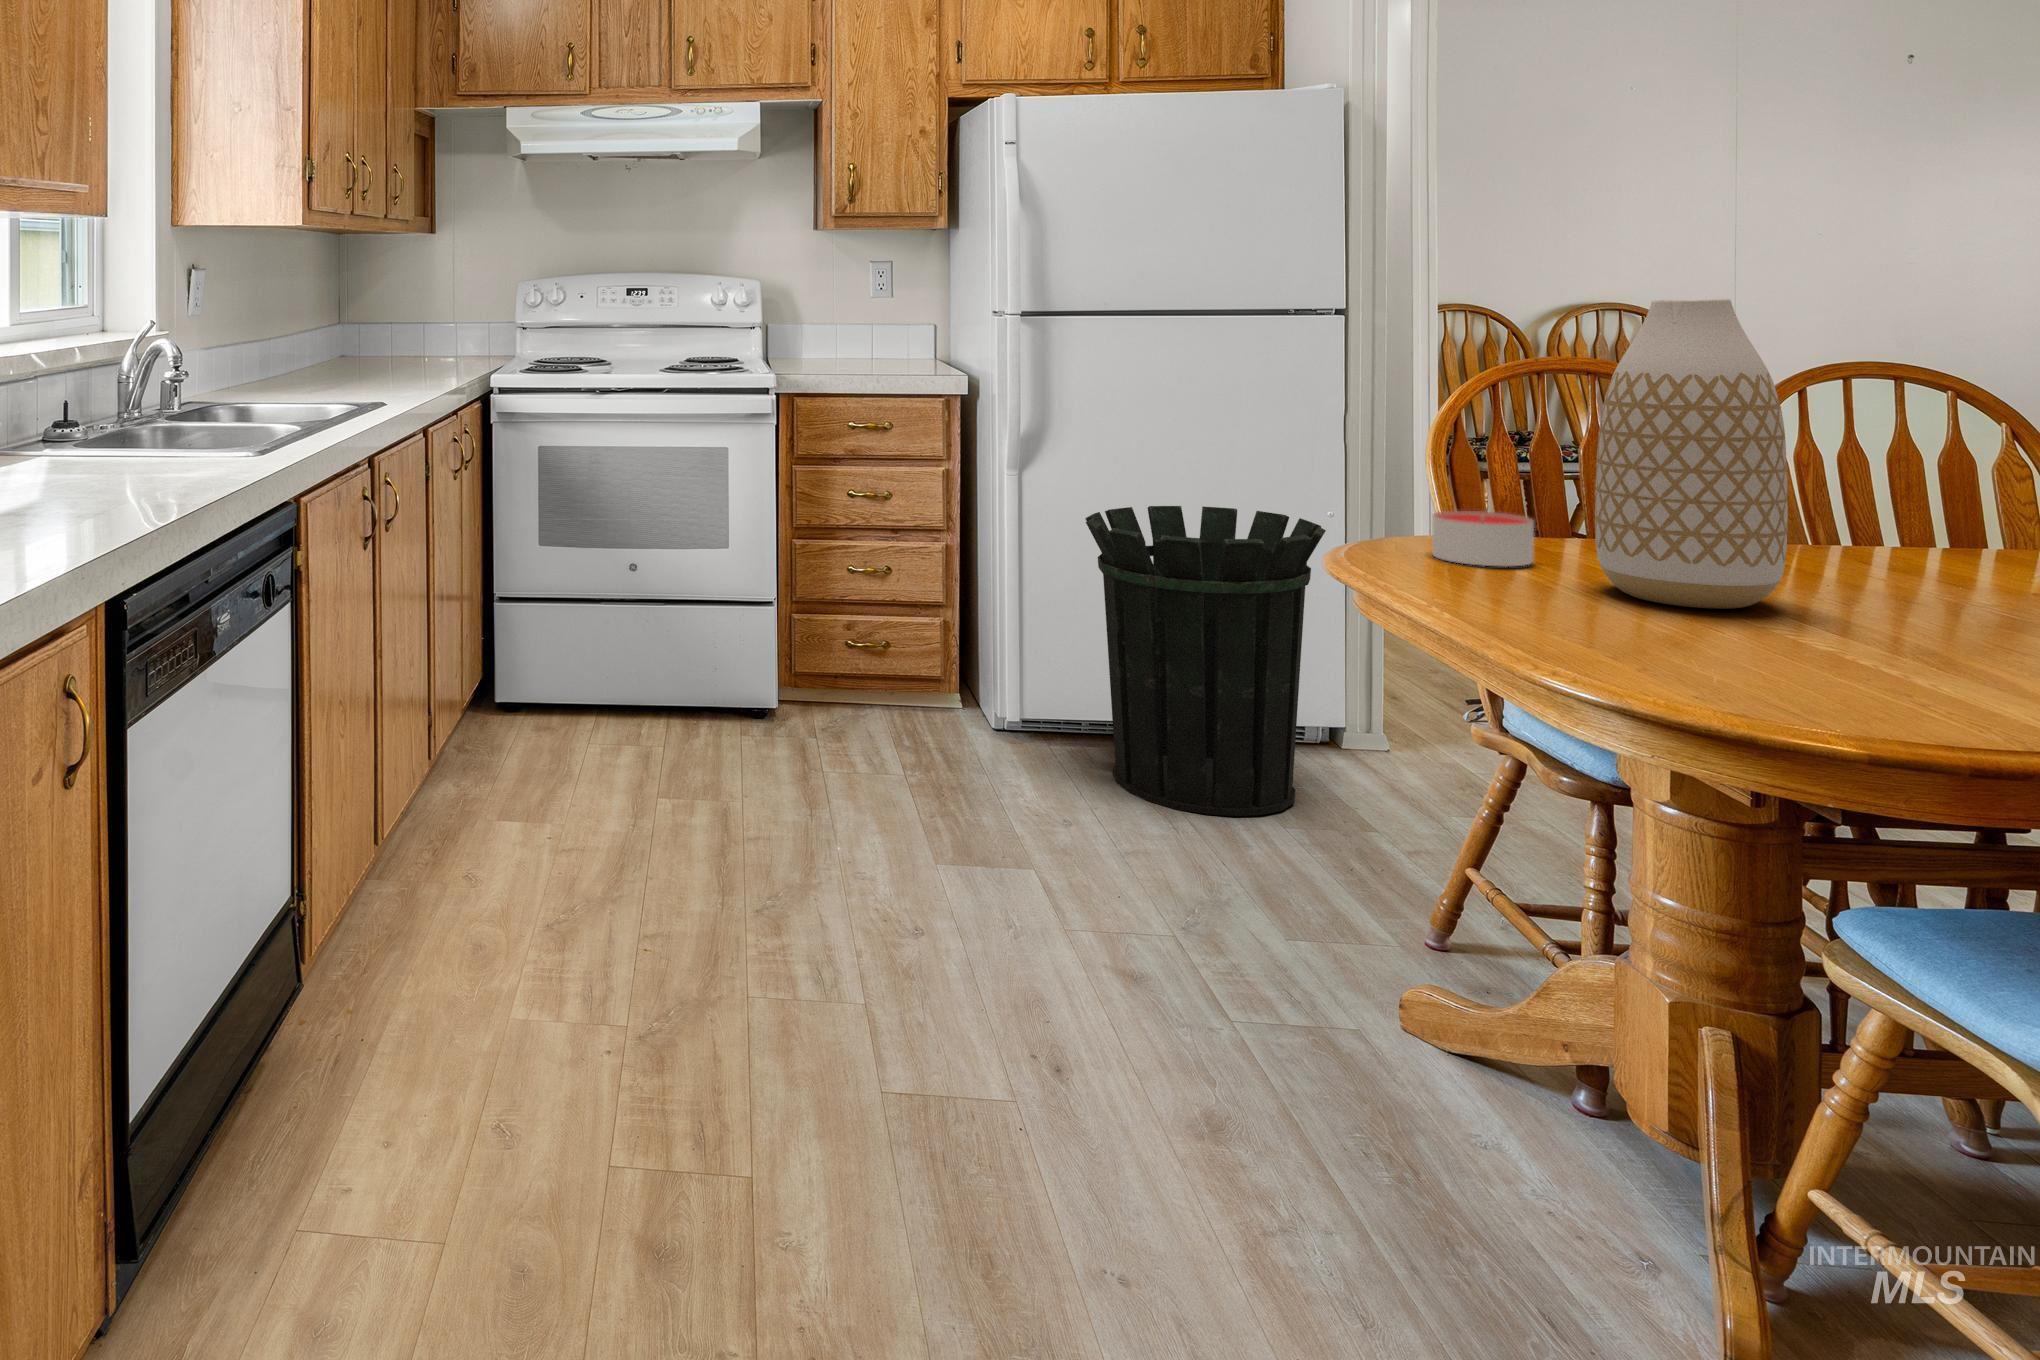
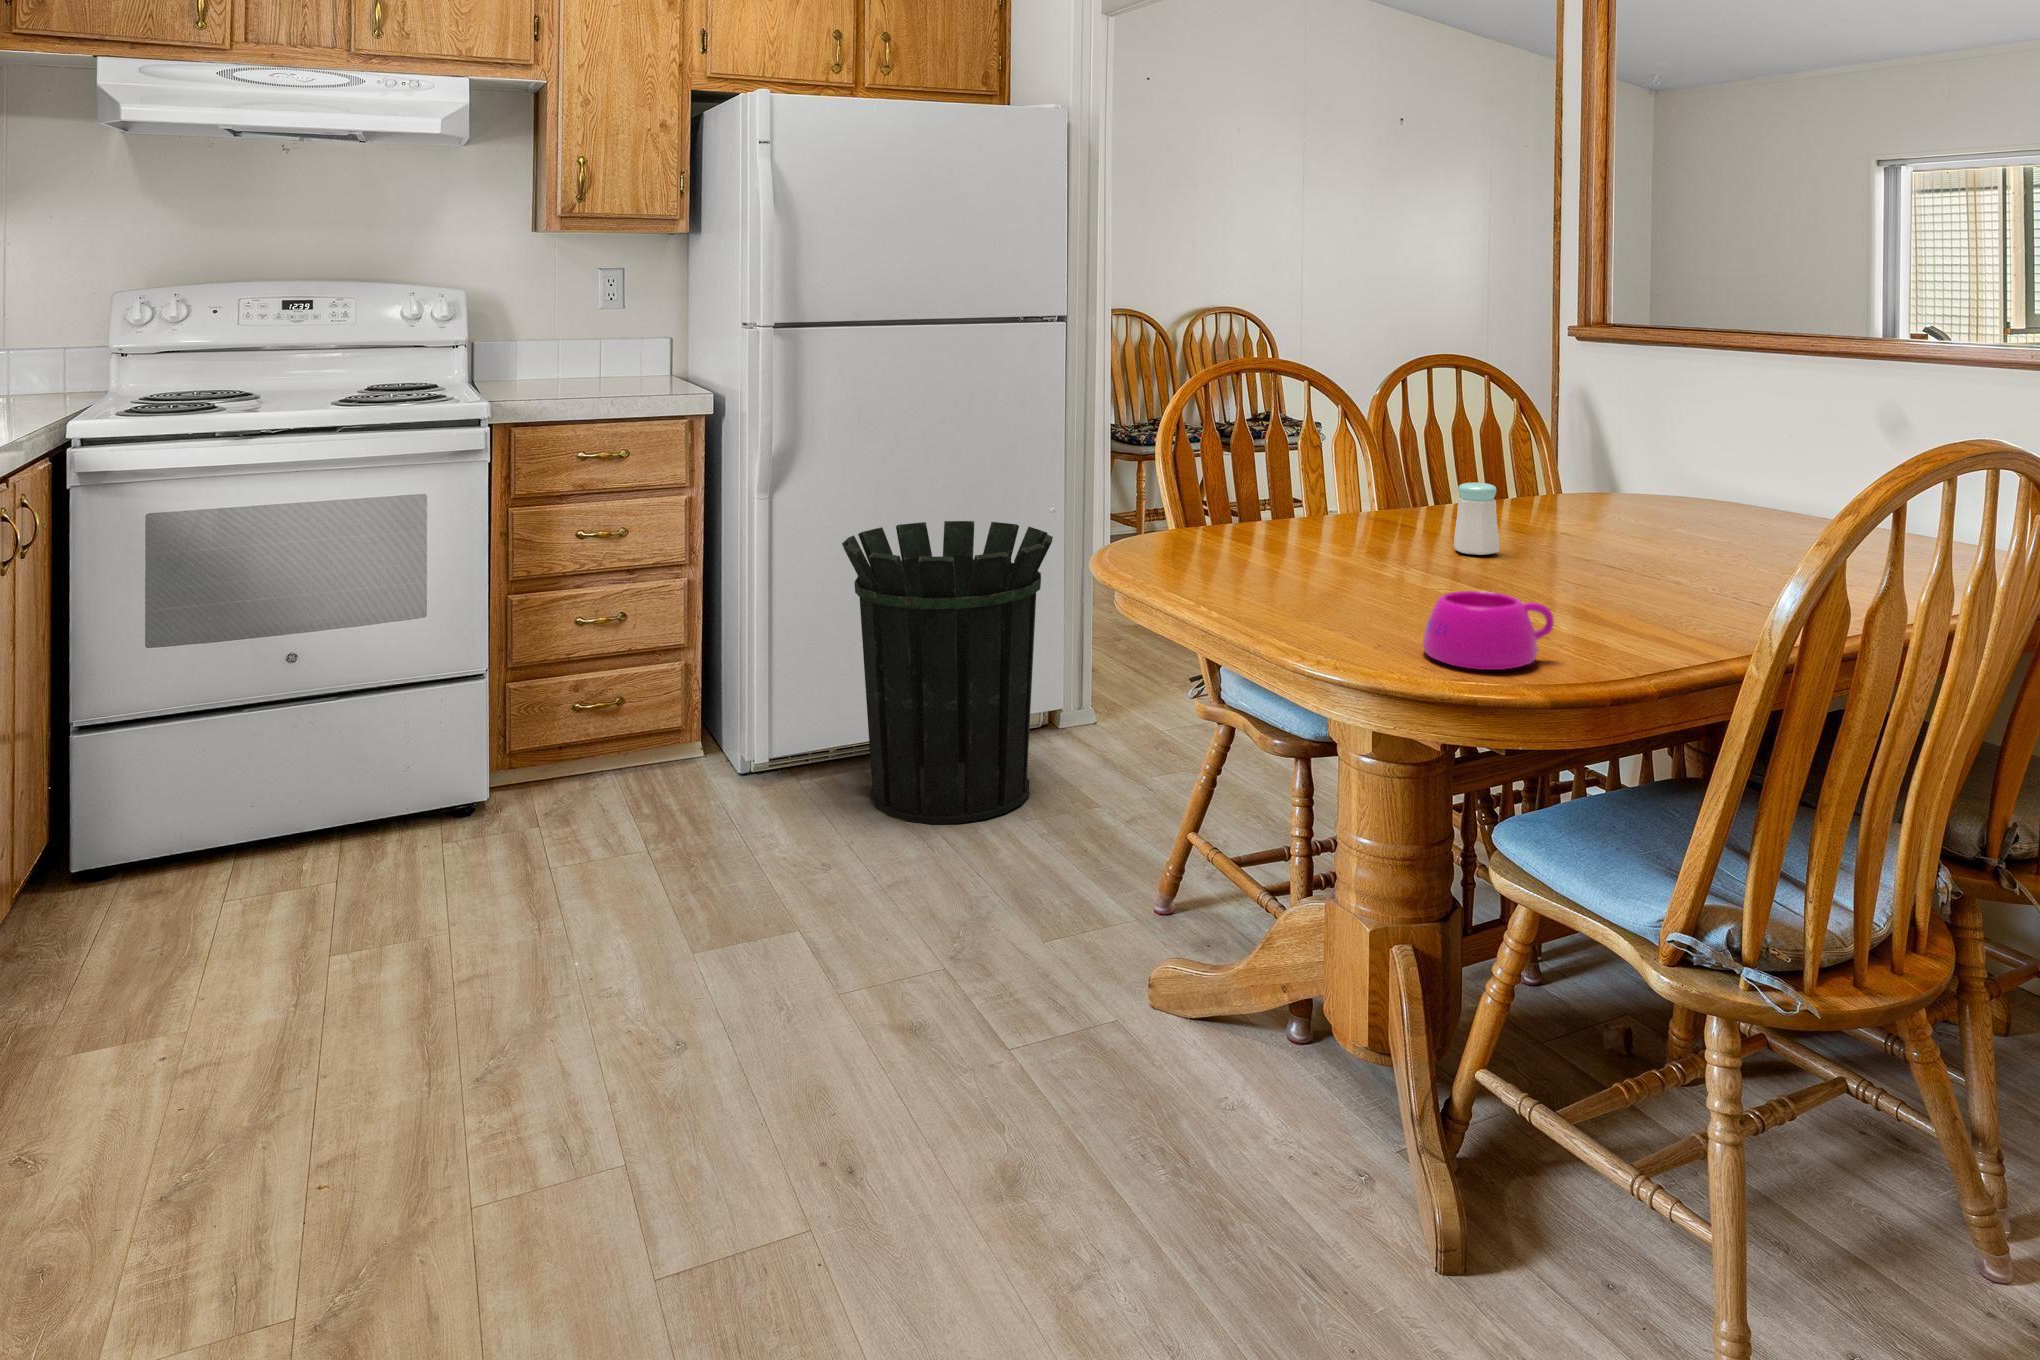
vase: present [1595,299,1788,609] -> none [1302,336,1426,596]
salt shaker: none [1877,490,1956,584] -> present [1454,483,1499,555]
candle: present [1432,511,1534,567] -> none [1176,522,1250,572]
bowl: none [1723,601,1941,695] -> present [1423,591,1554,670]

